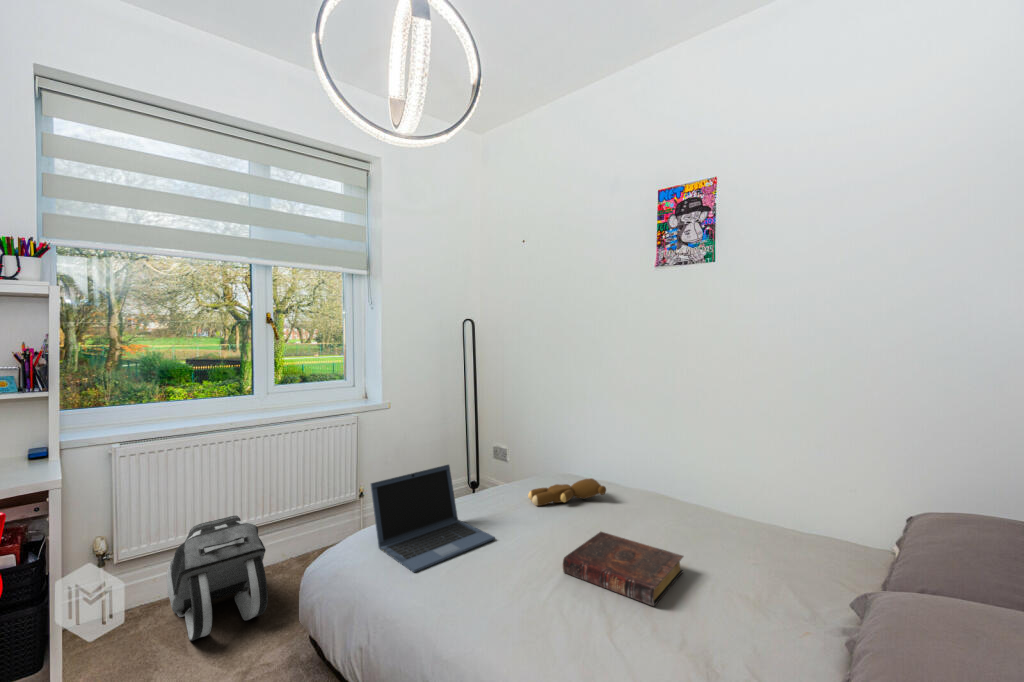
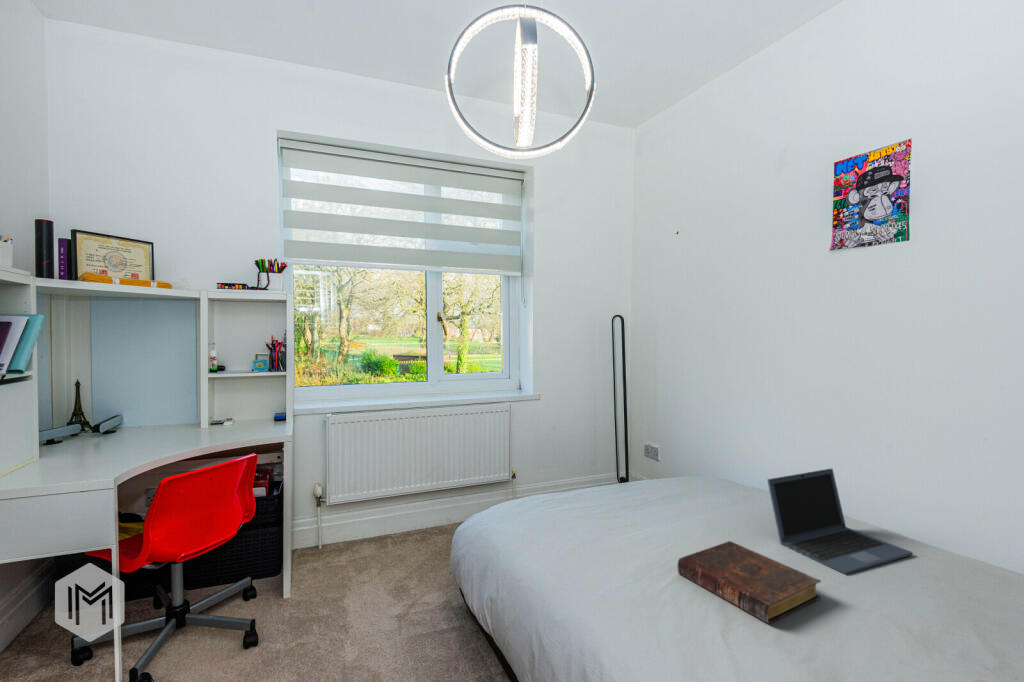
laptop: present [371,465,495,572] -> present [768,469,913,574]
teddy bear: present [528,478,606,506] -> none [664,487,754,508]
backpack: present [166,516,268,641] -> none [360,481,429,575]

